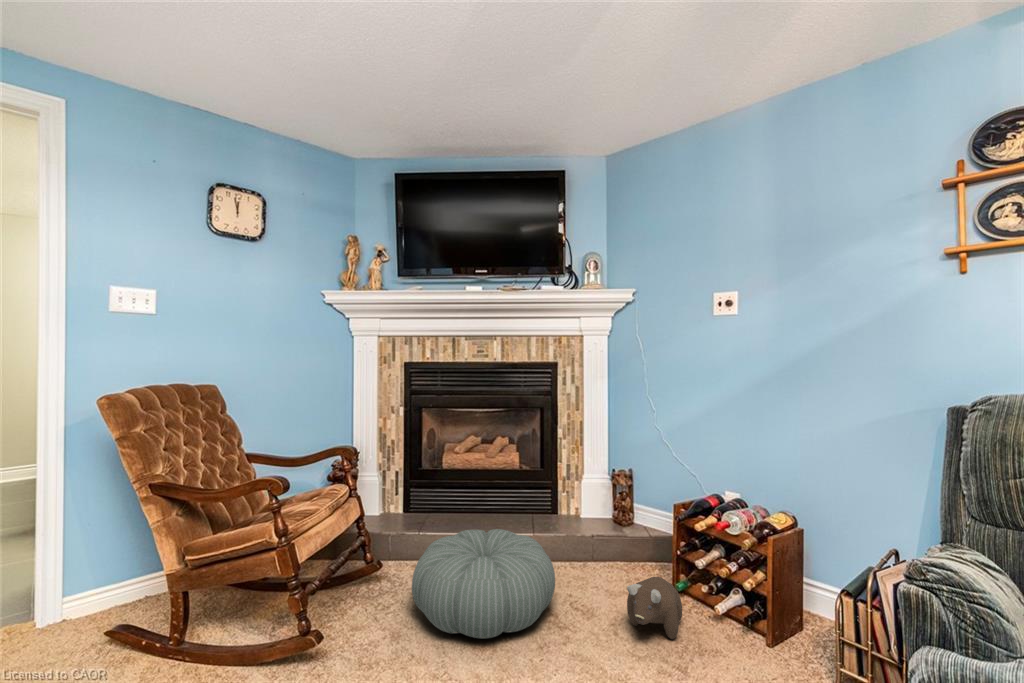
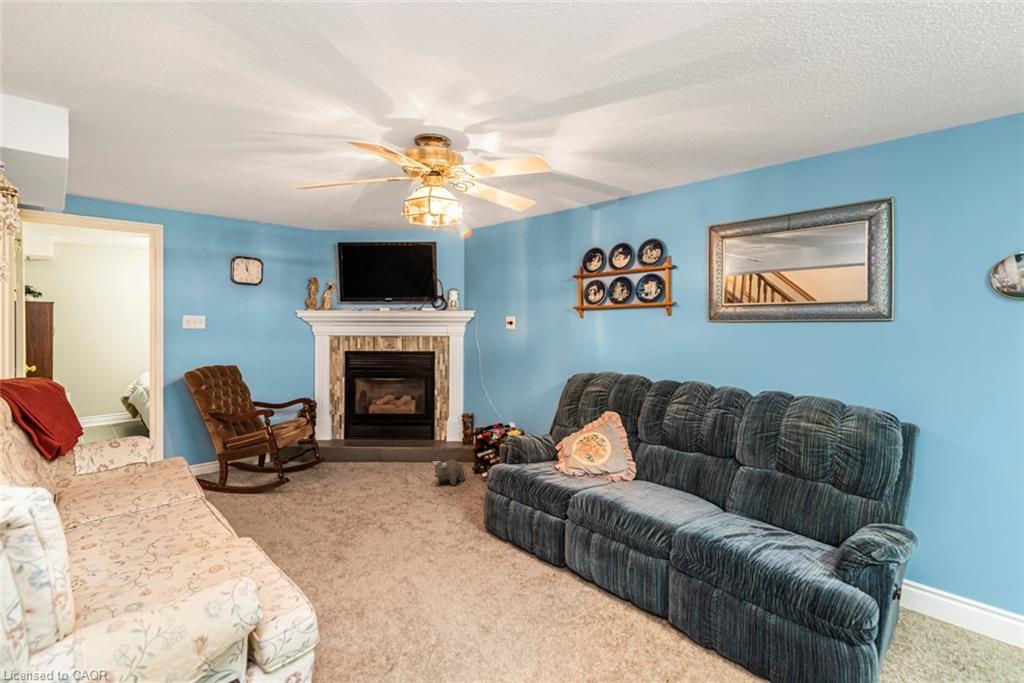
pouf: present [412,529,555,639] -> none [335,441,408,484]

